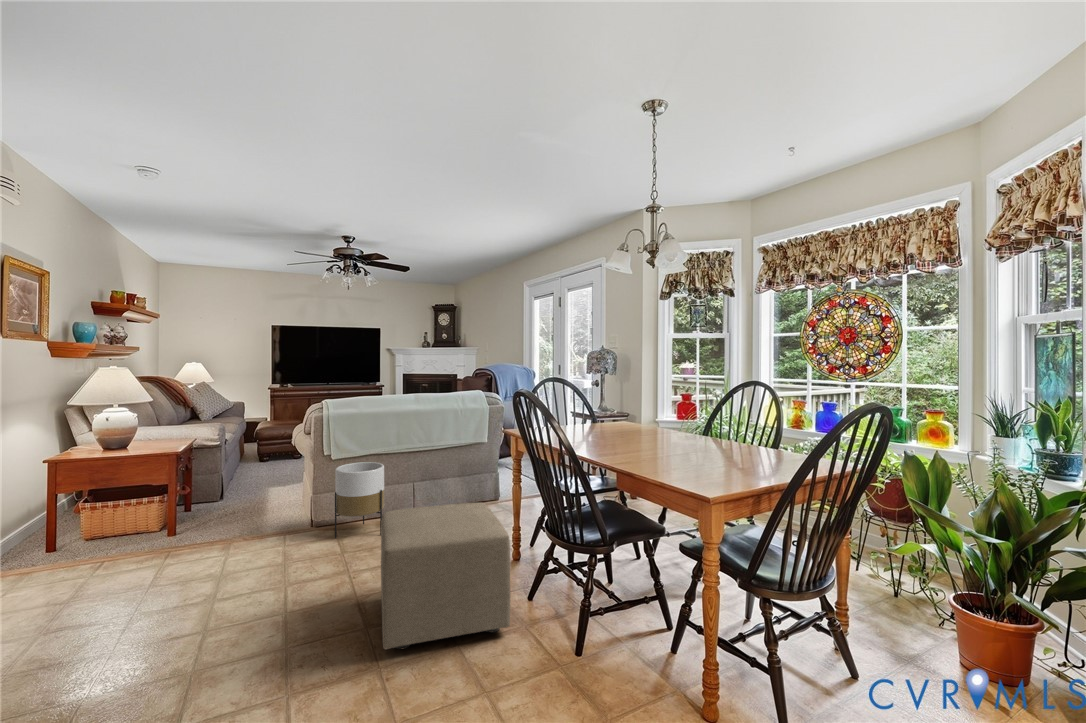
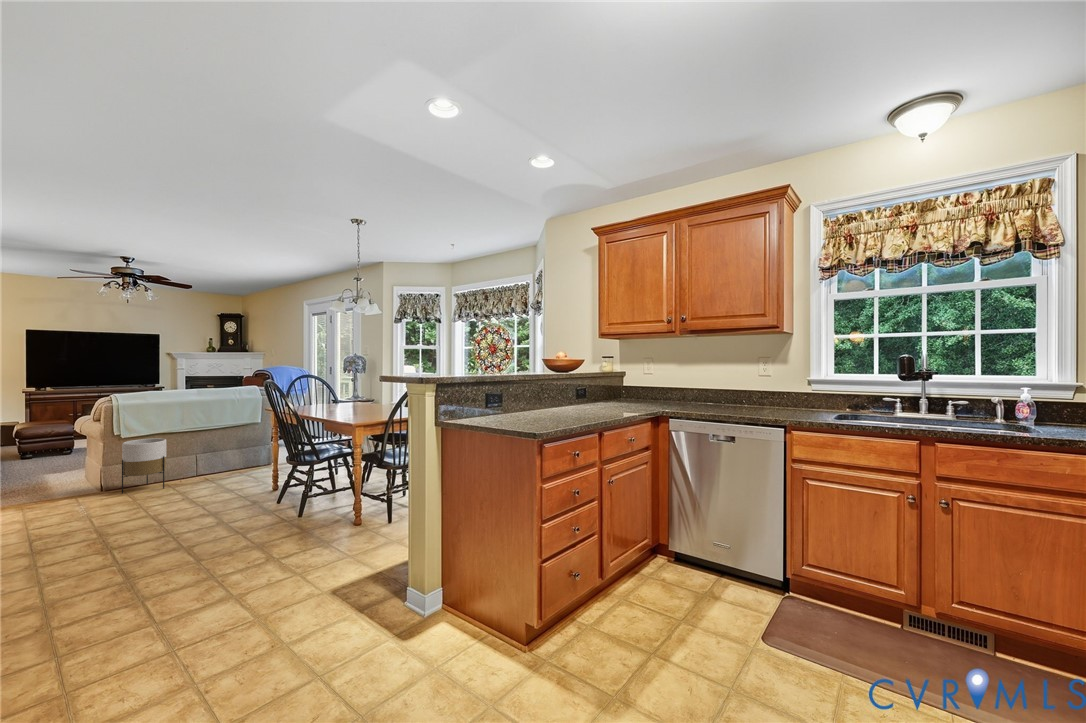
ottoman: present [381,503,510,649] -> none [166,451,256,529]

